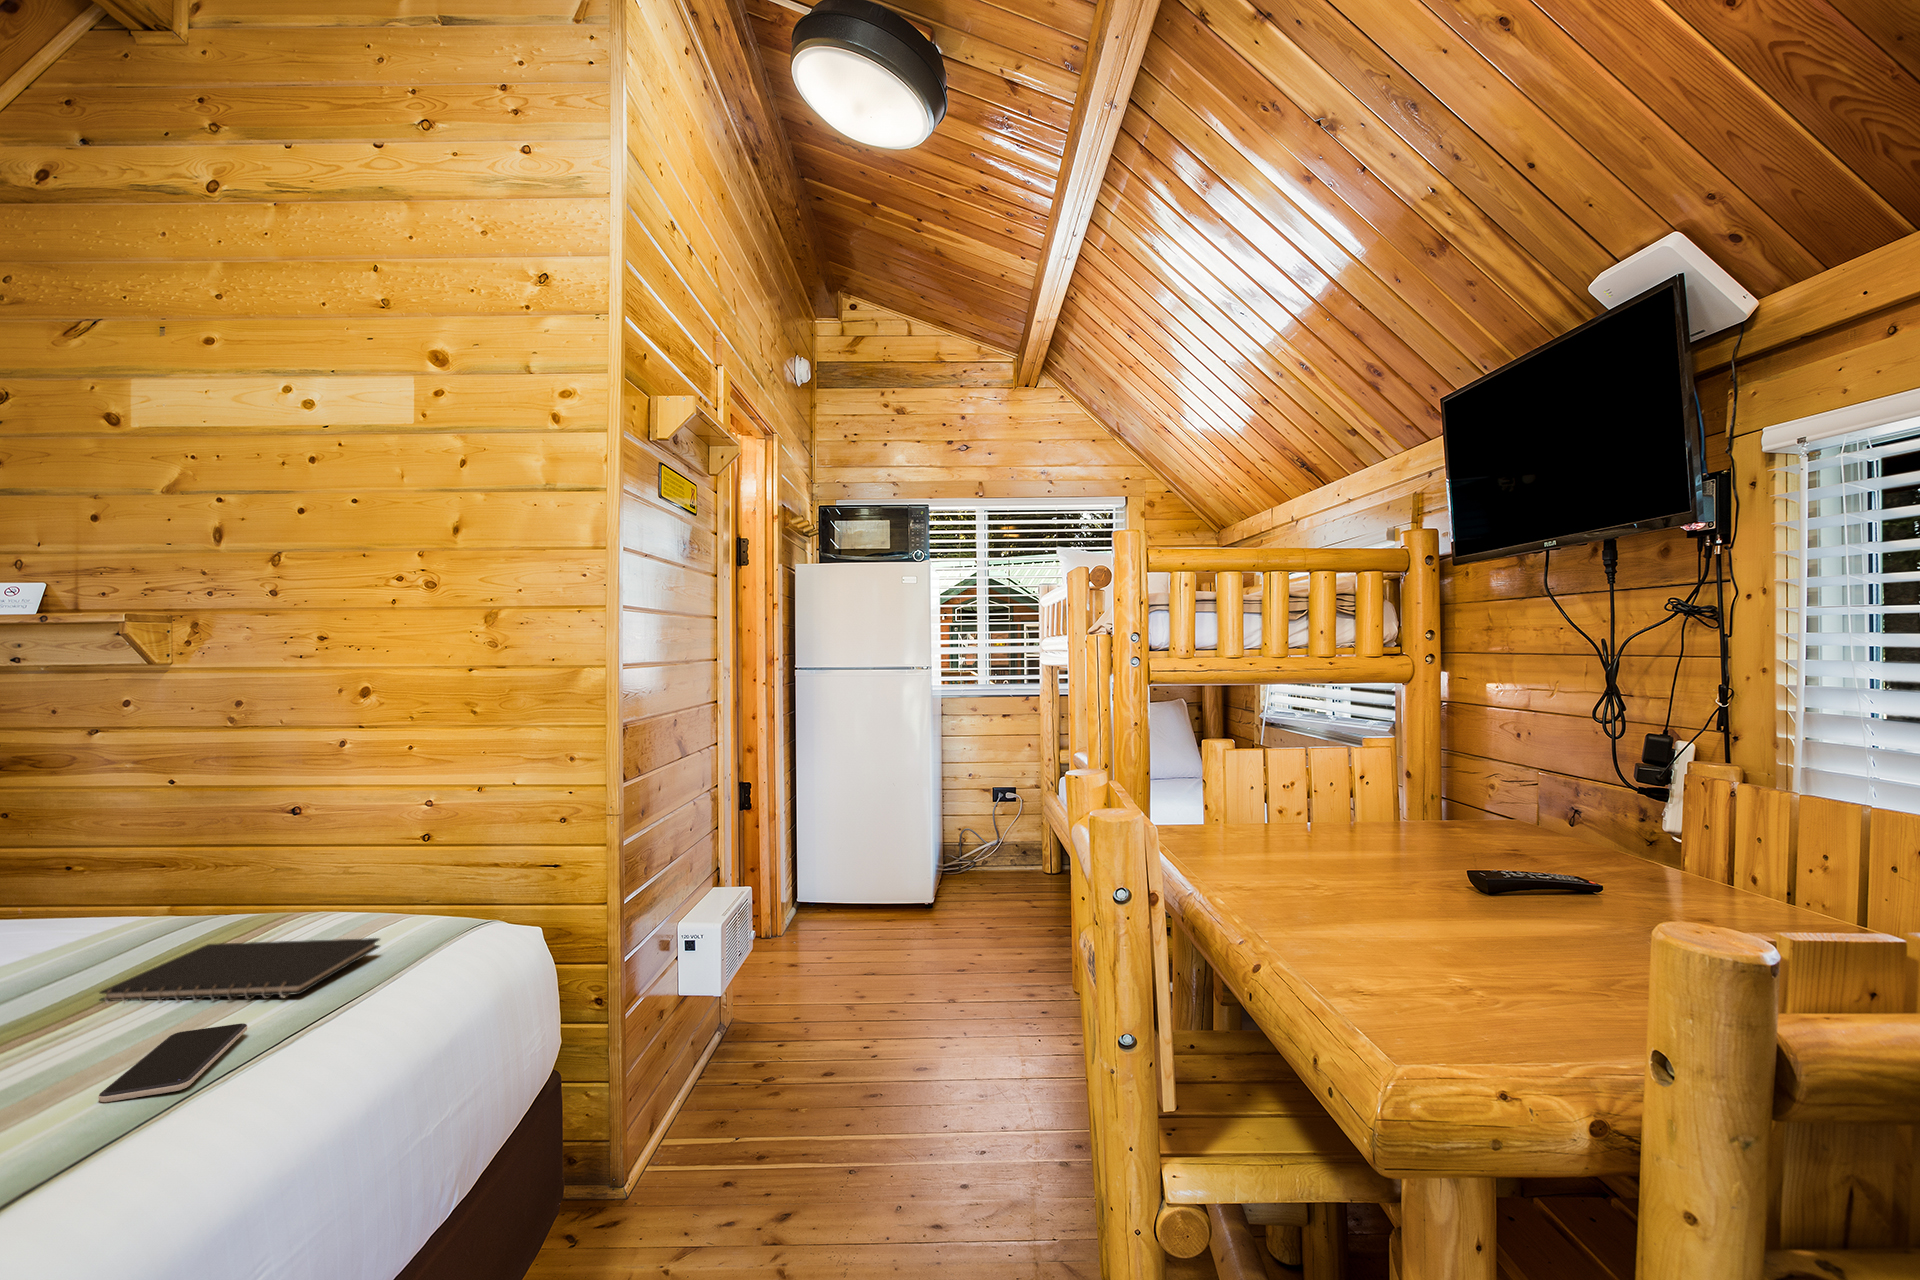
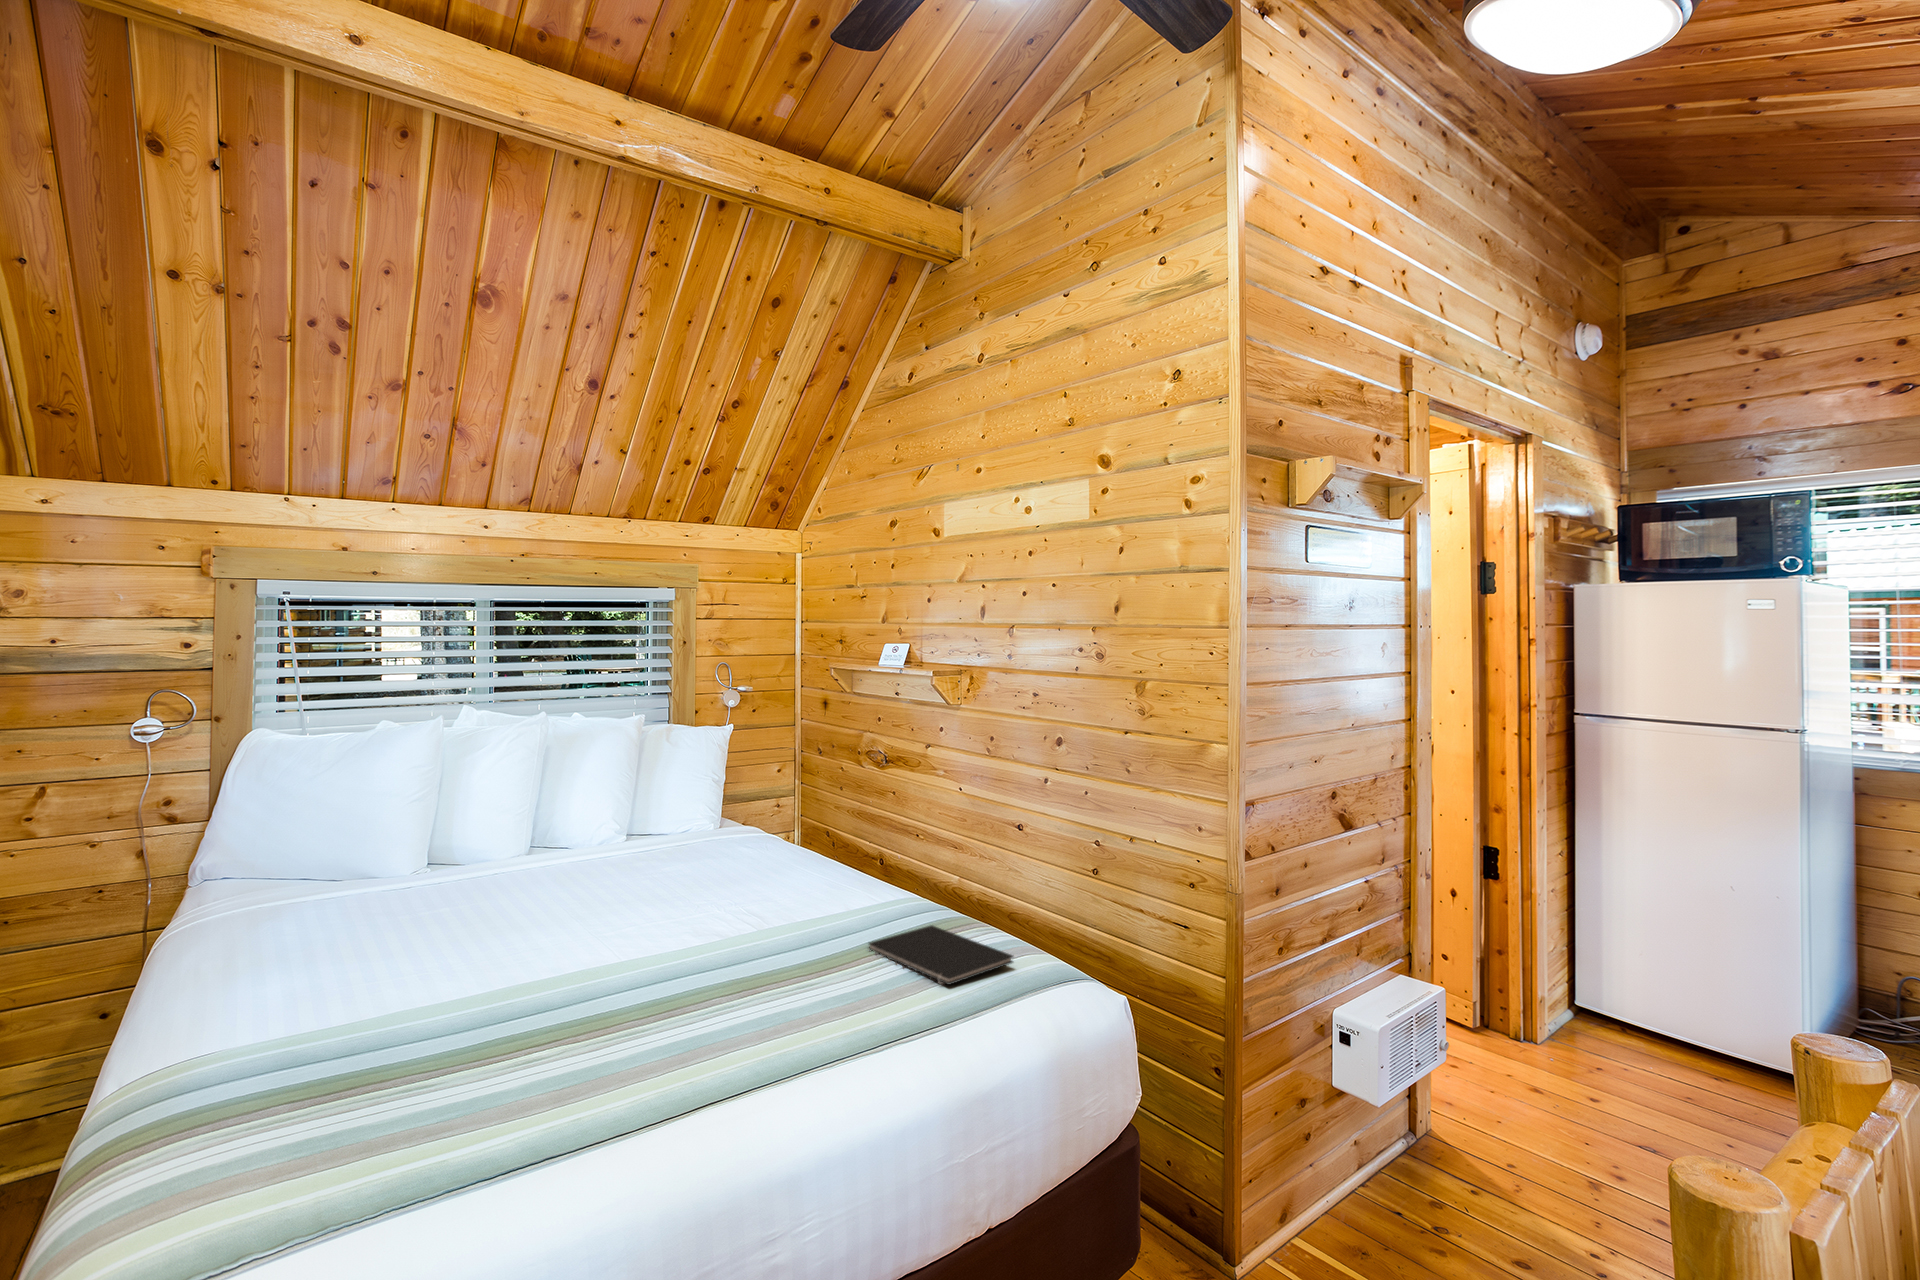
smartphone: present [98,1023,247,1102] -> none [824,989,907,1032]

